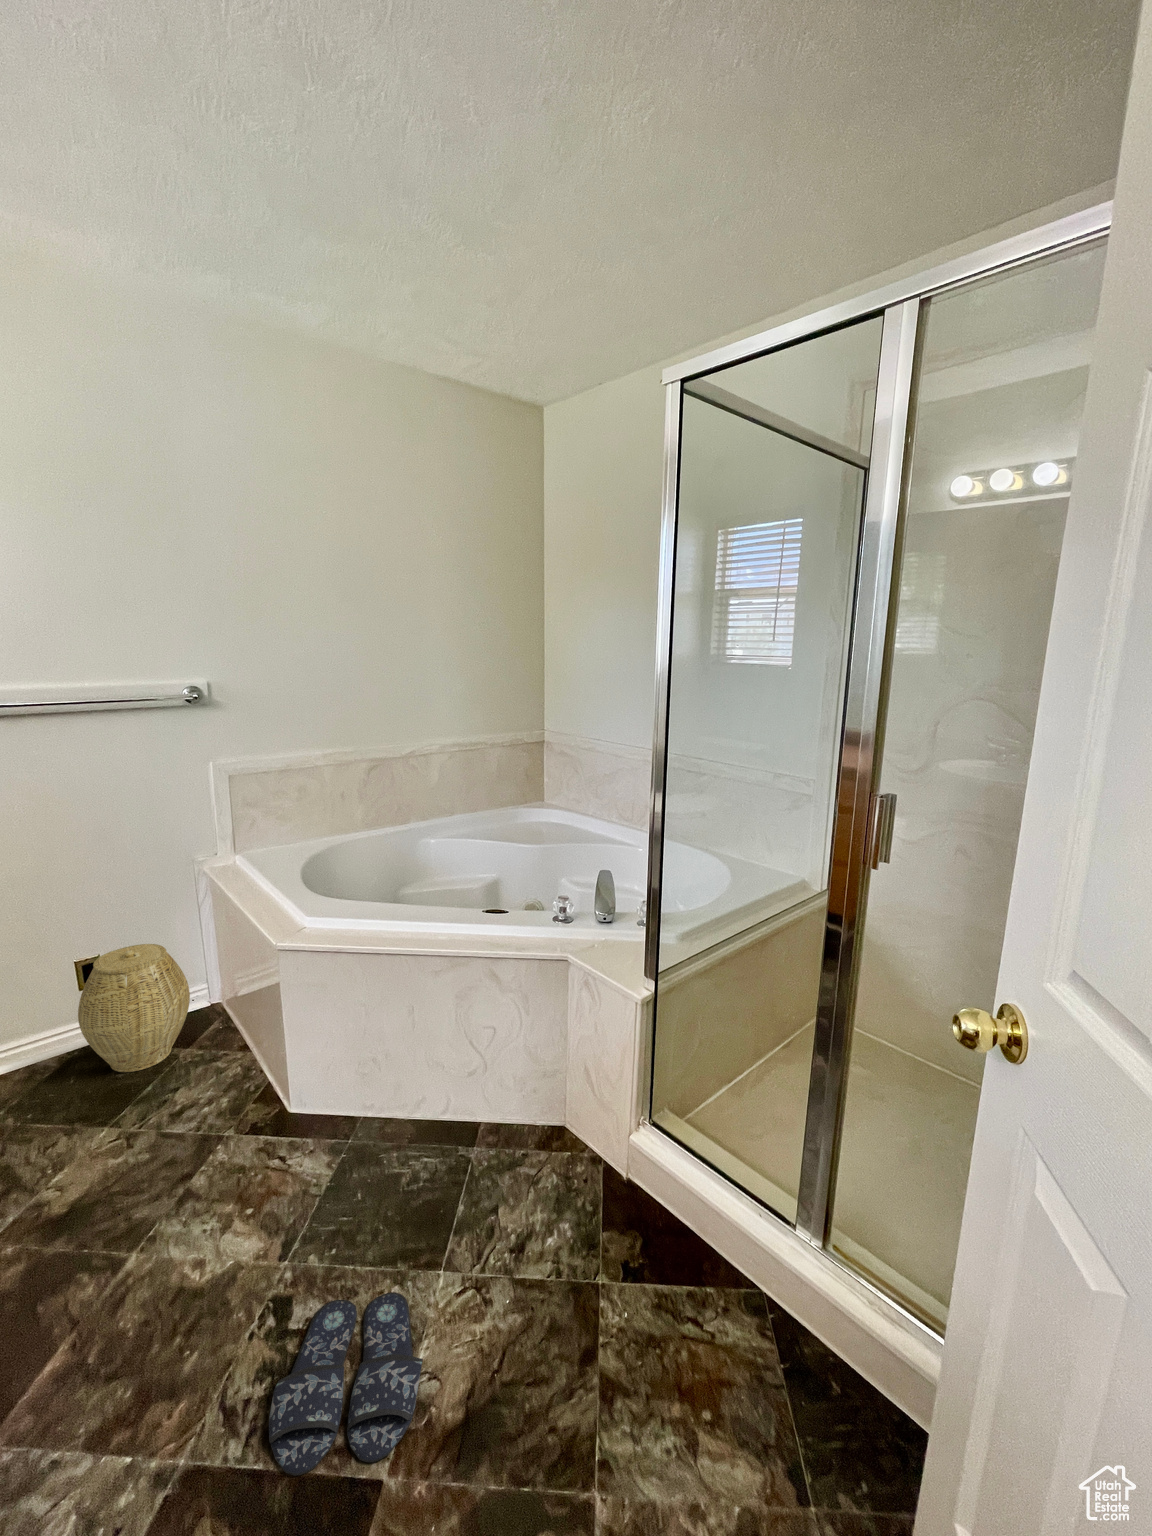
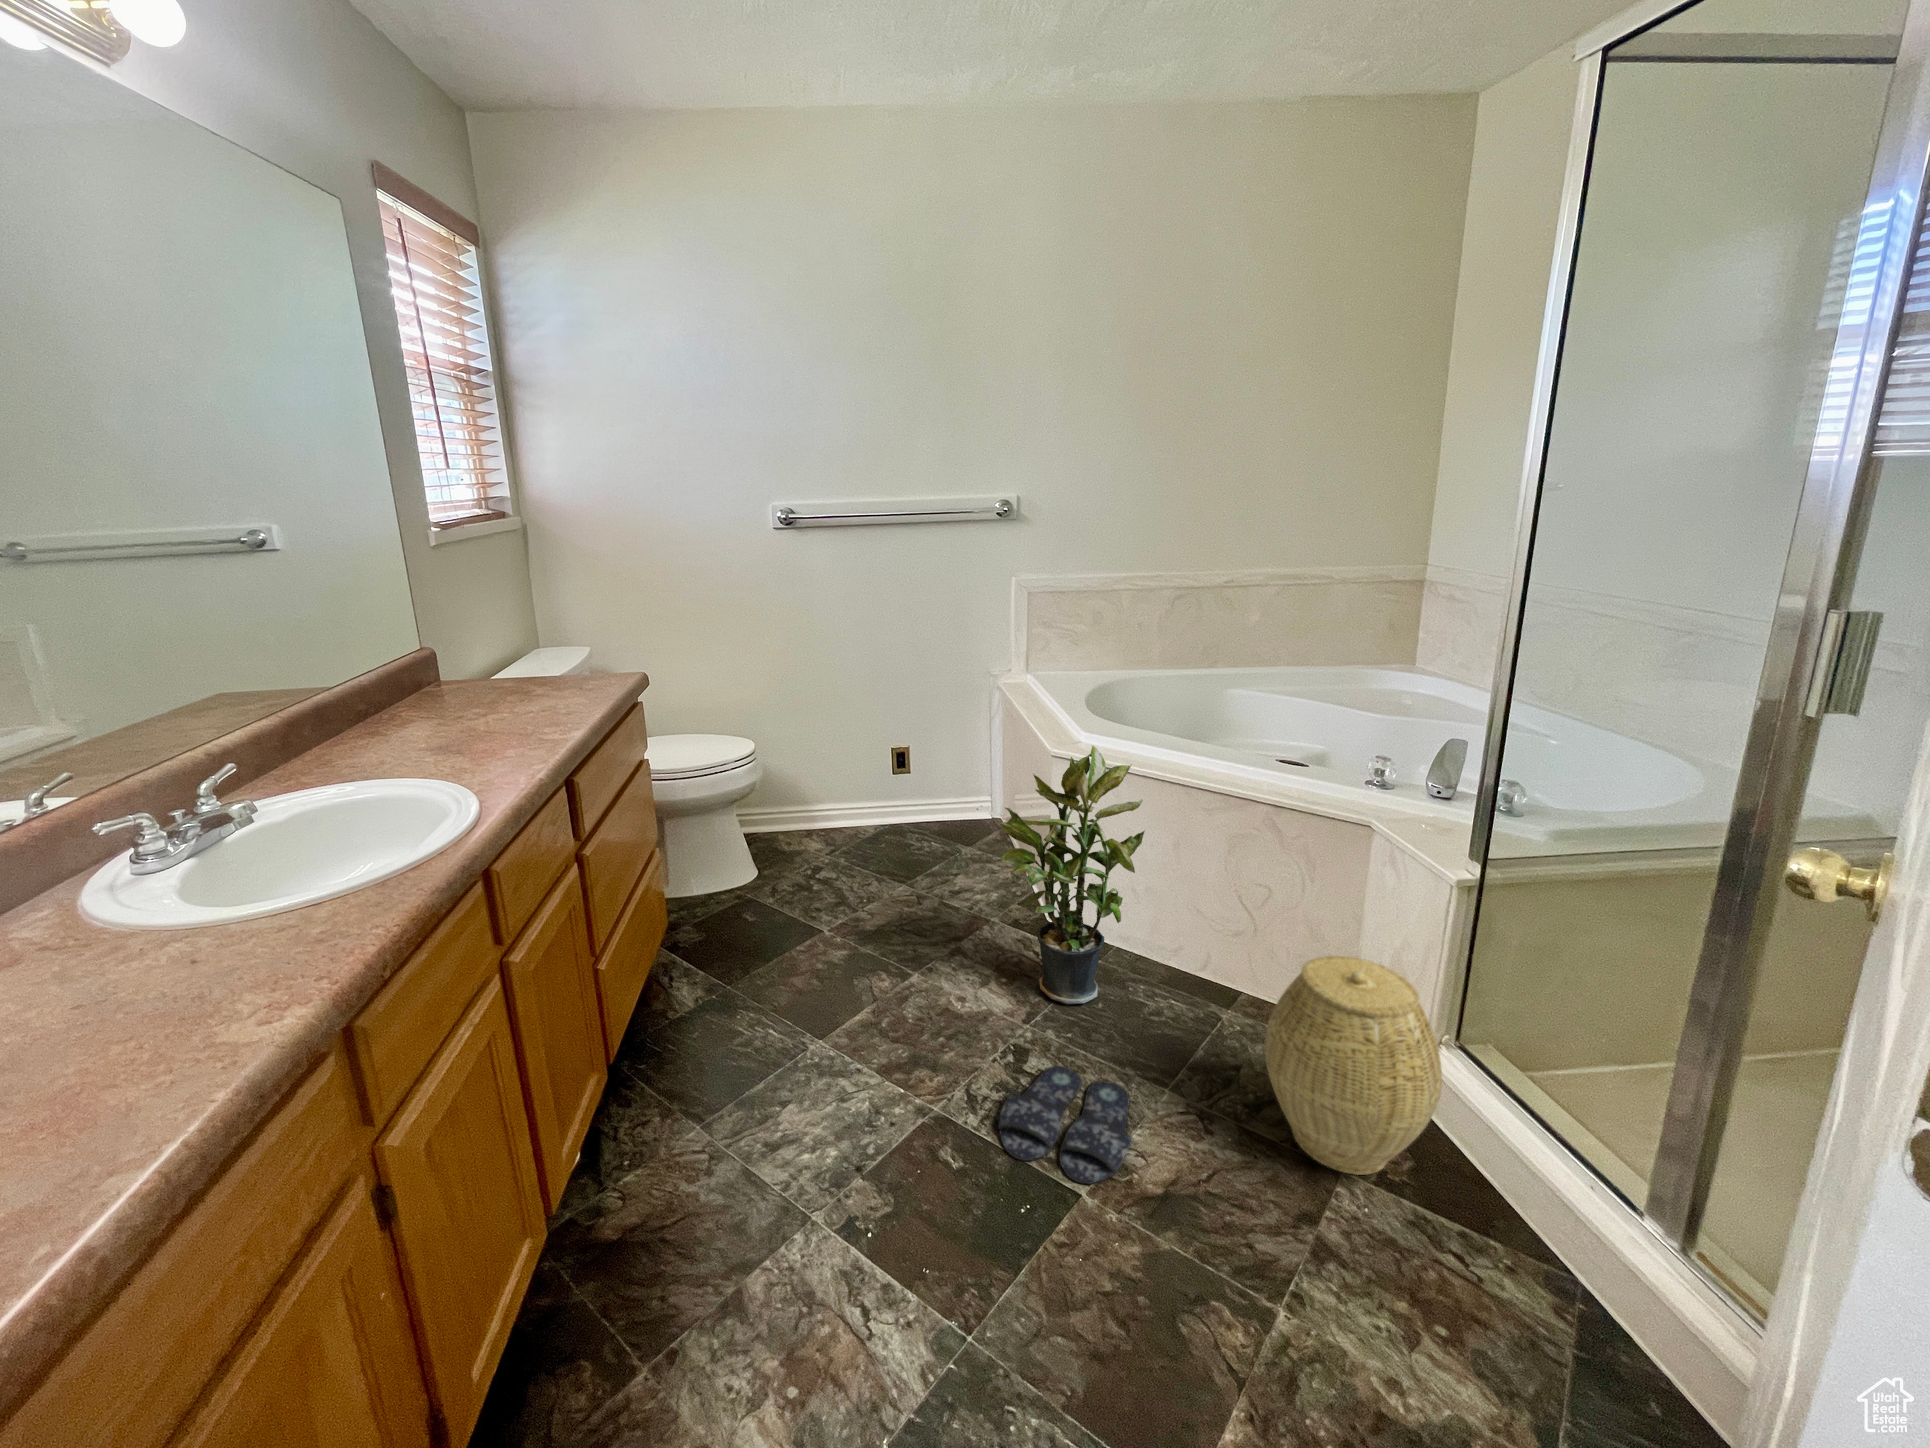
potted plant: none [226,938,384,1215] -> present [1000,746,1145,1005]
woven basket: present [78,944,190,1072] -> present [1265,956,1442,1175]

